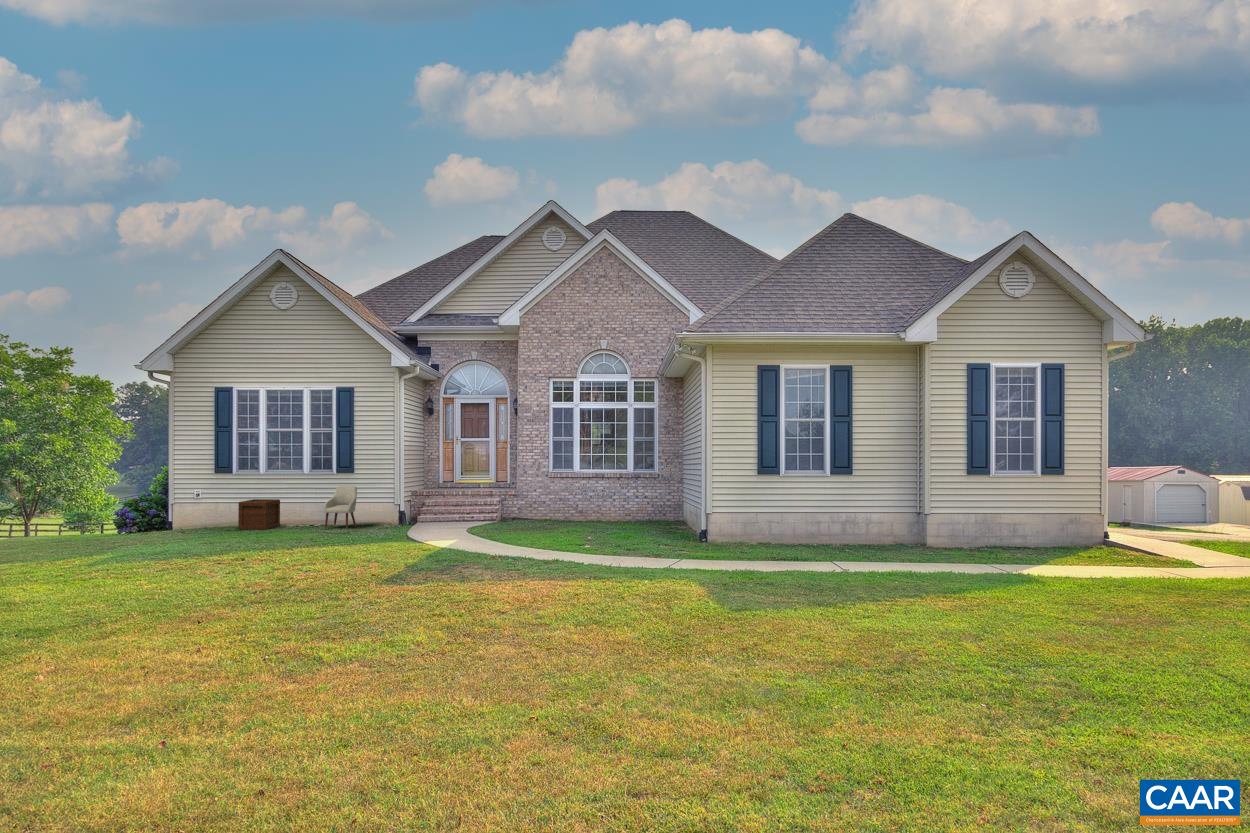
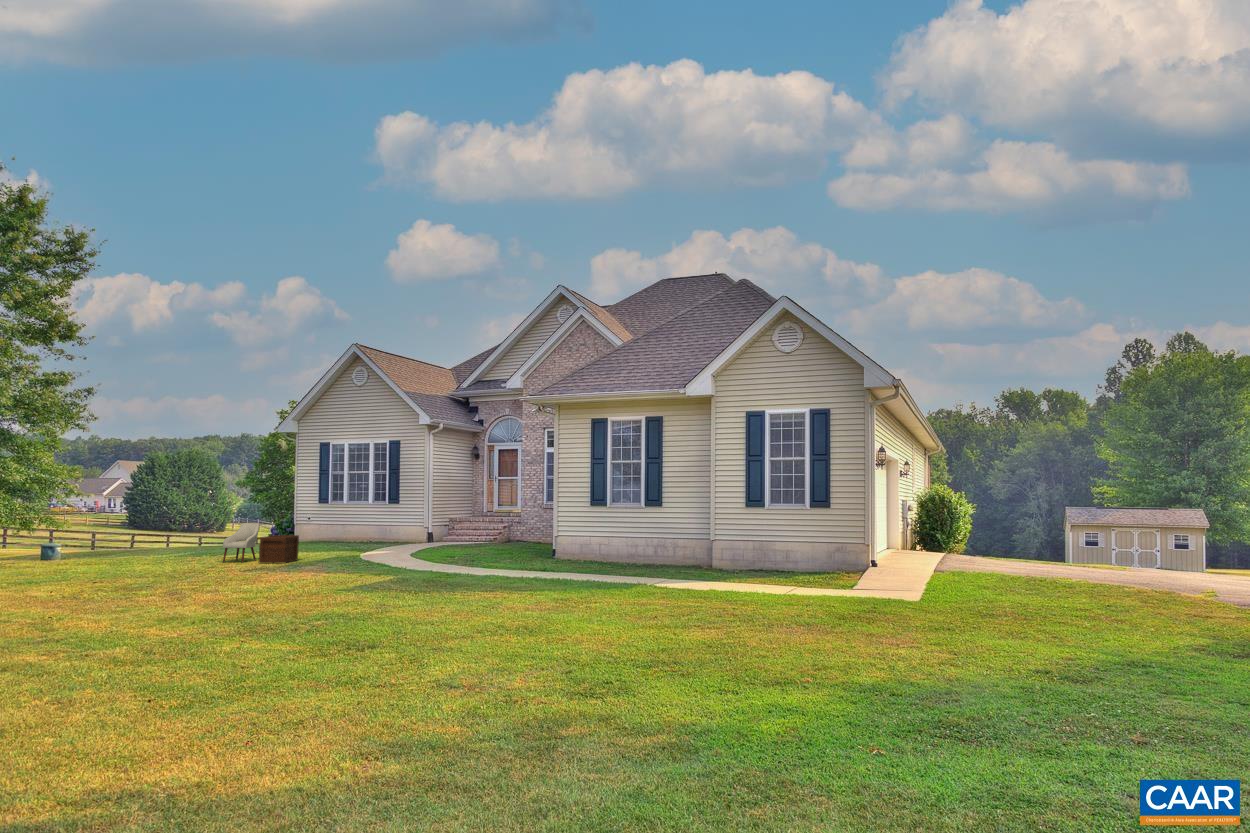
chair: present [324,486,357,529] -> present [223,523,259,563]

